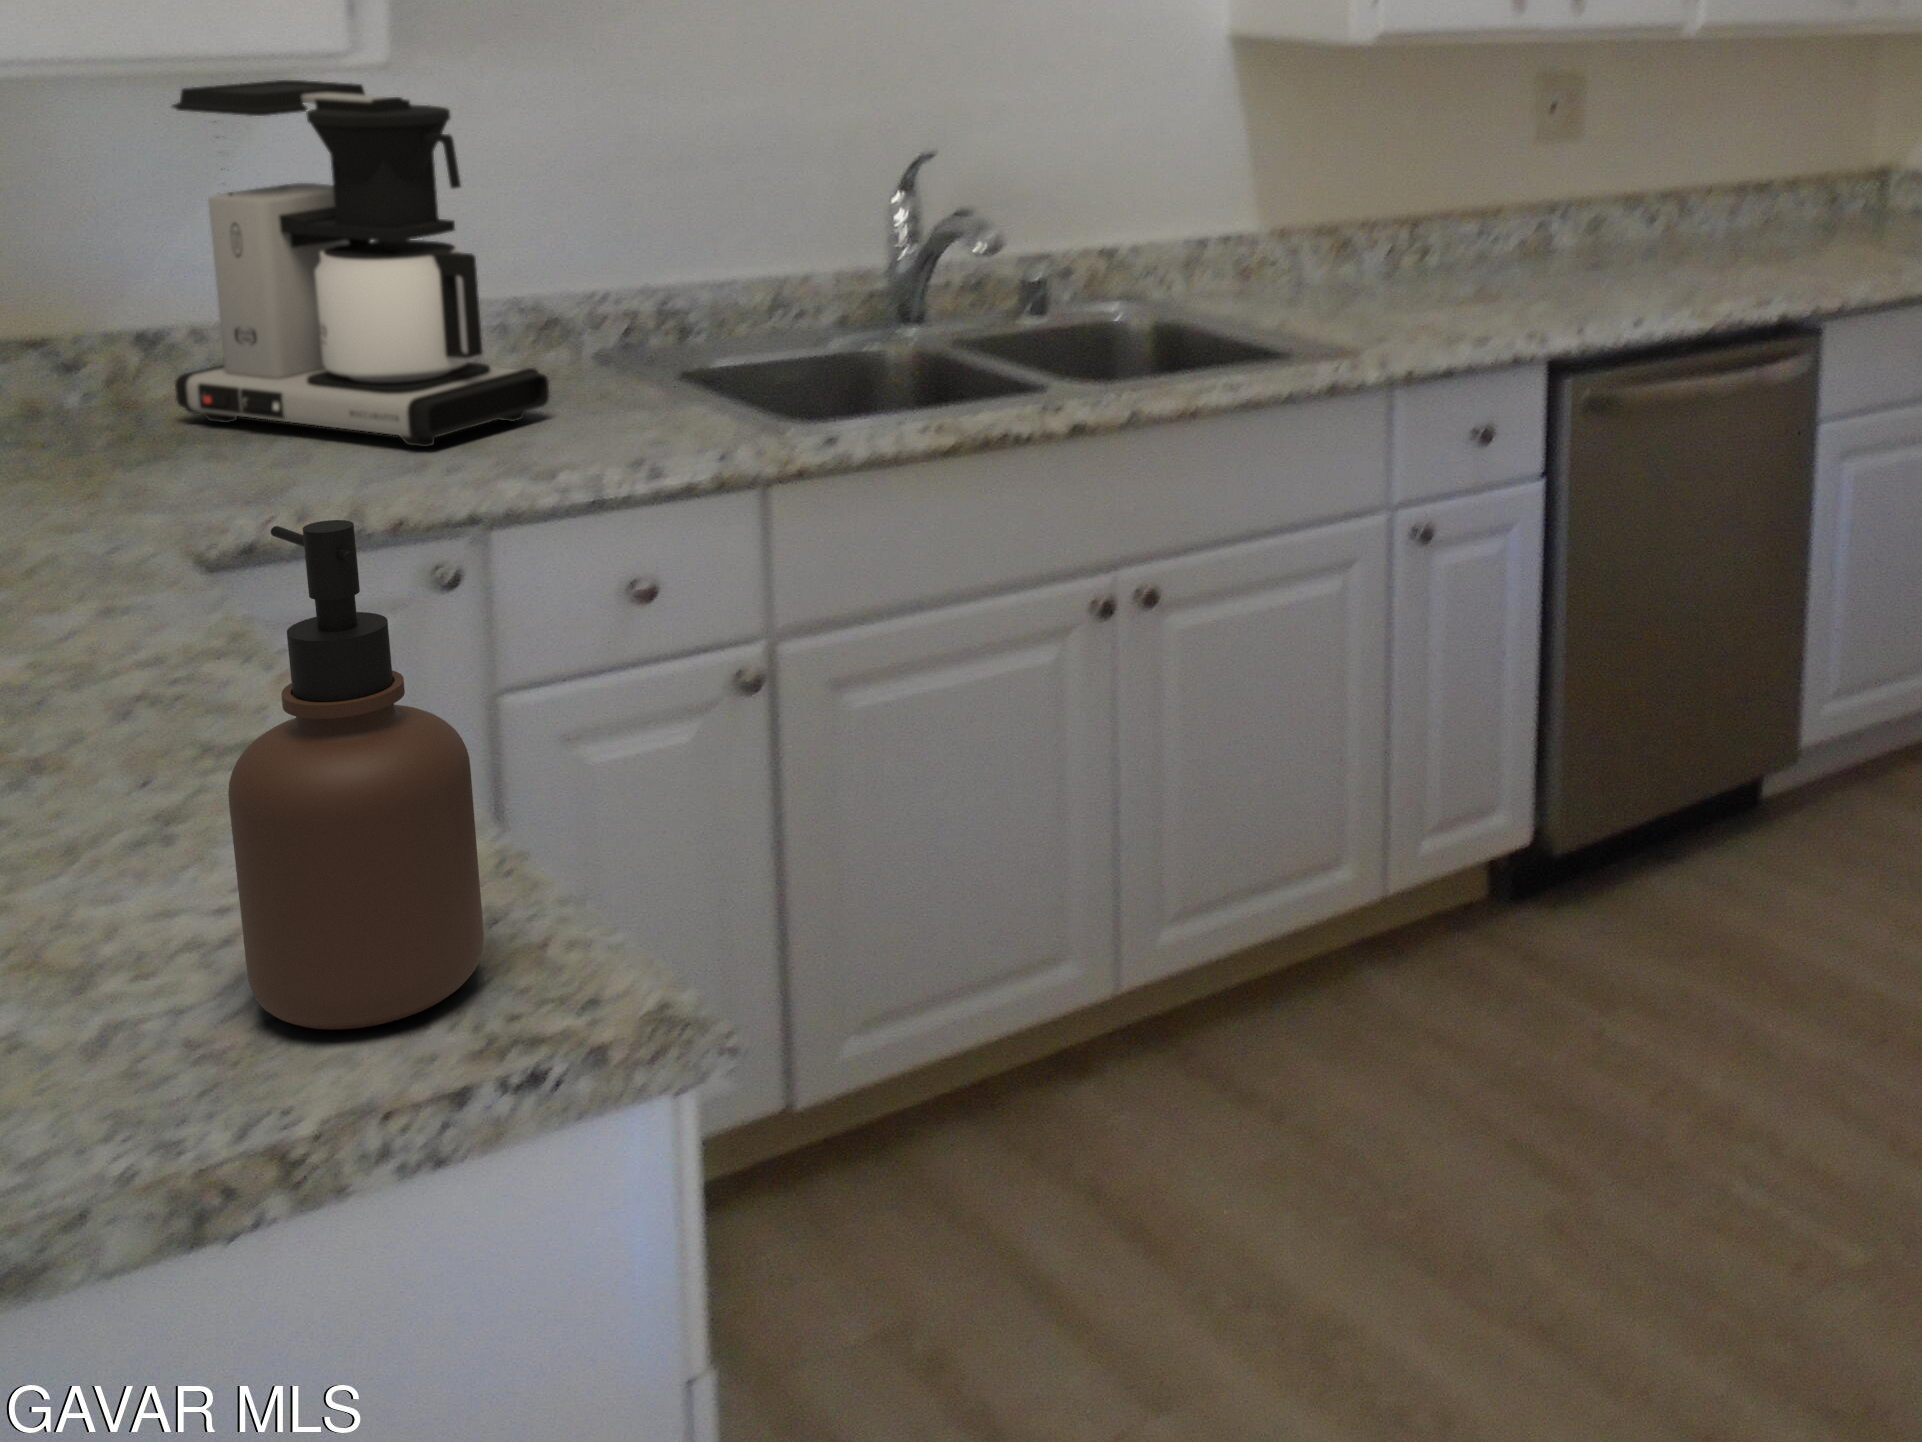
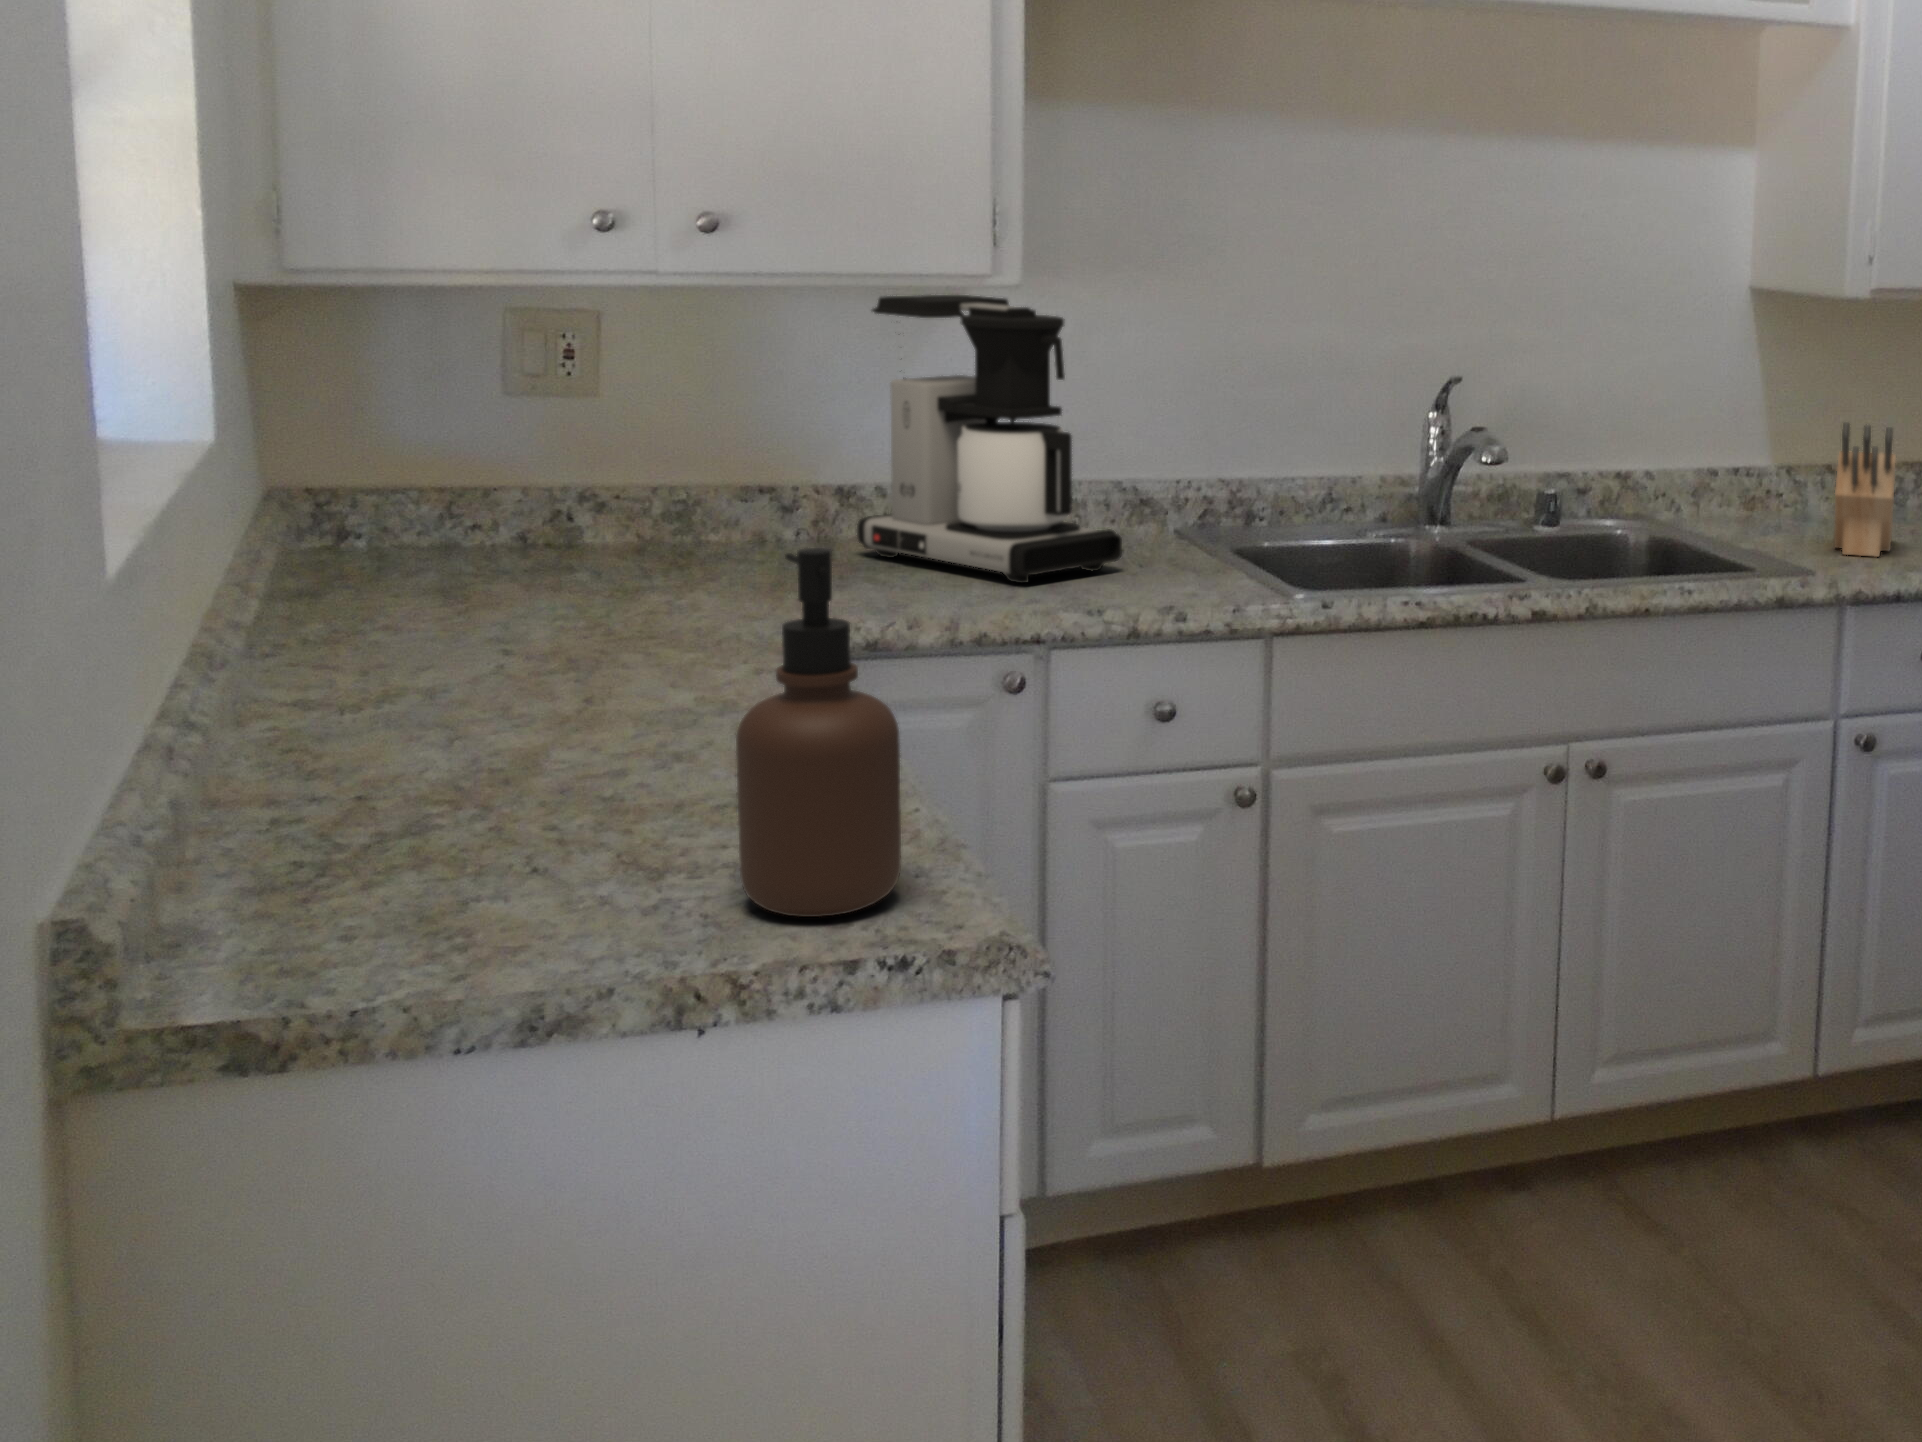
knife block: none [1358,185,1429,329] -> present [1834,422,1896,557]

